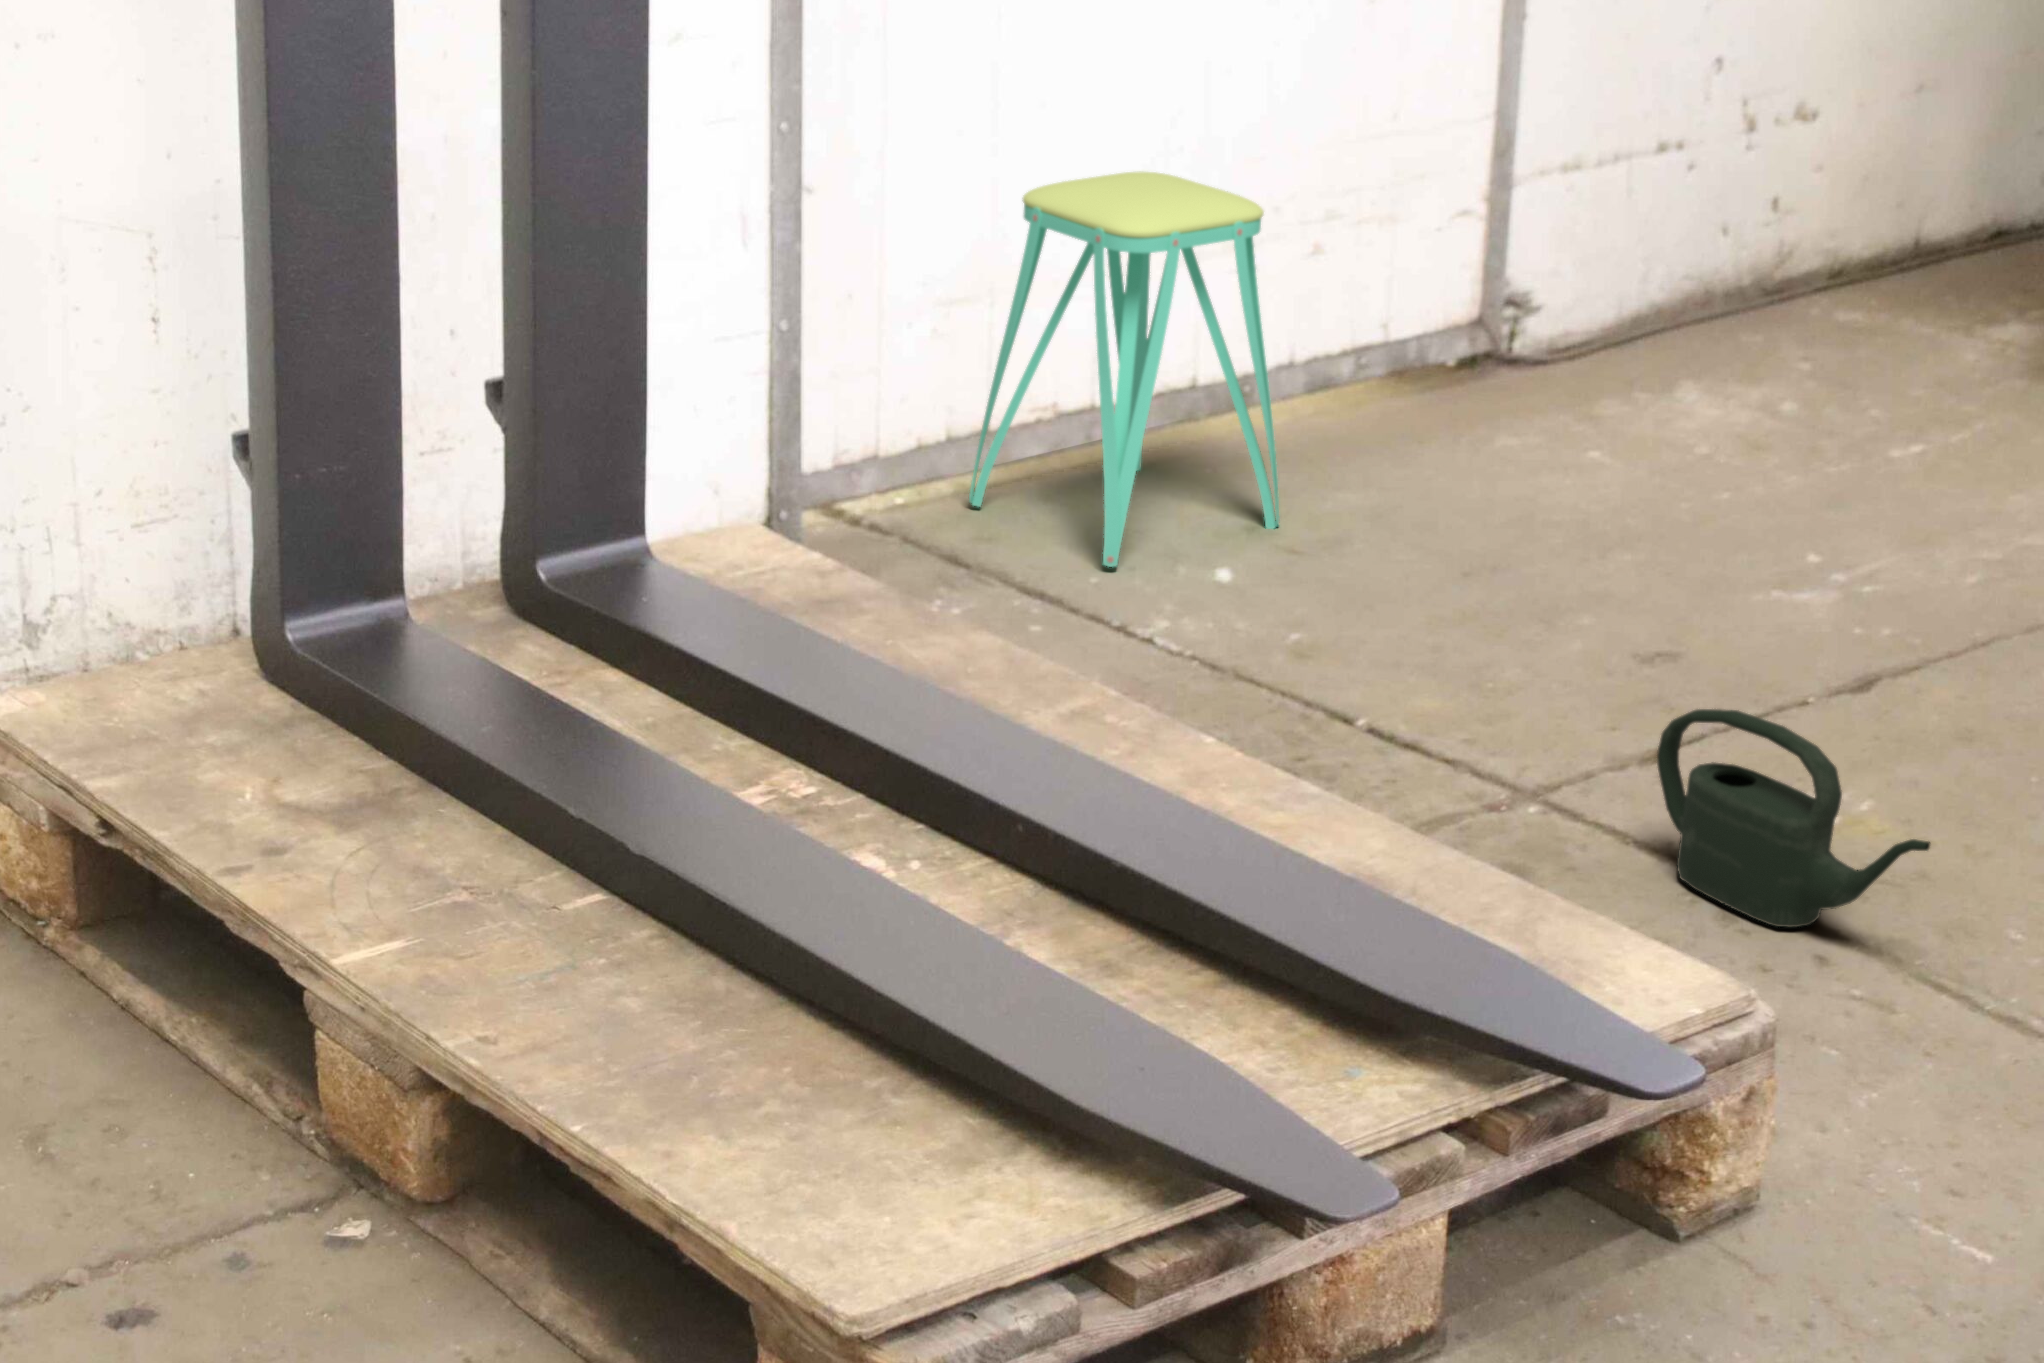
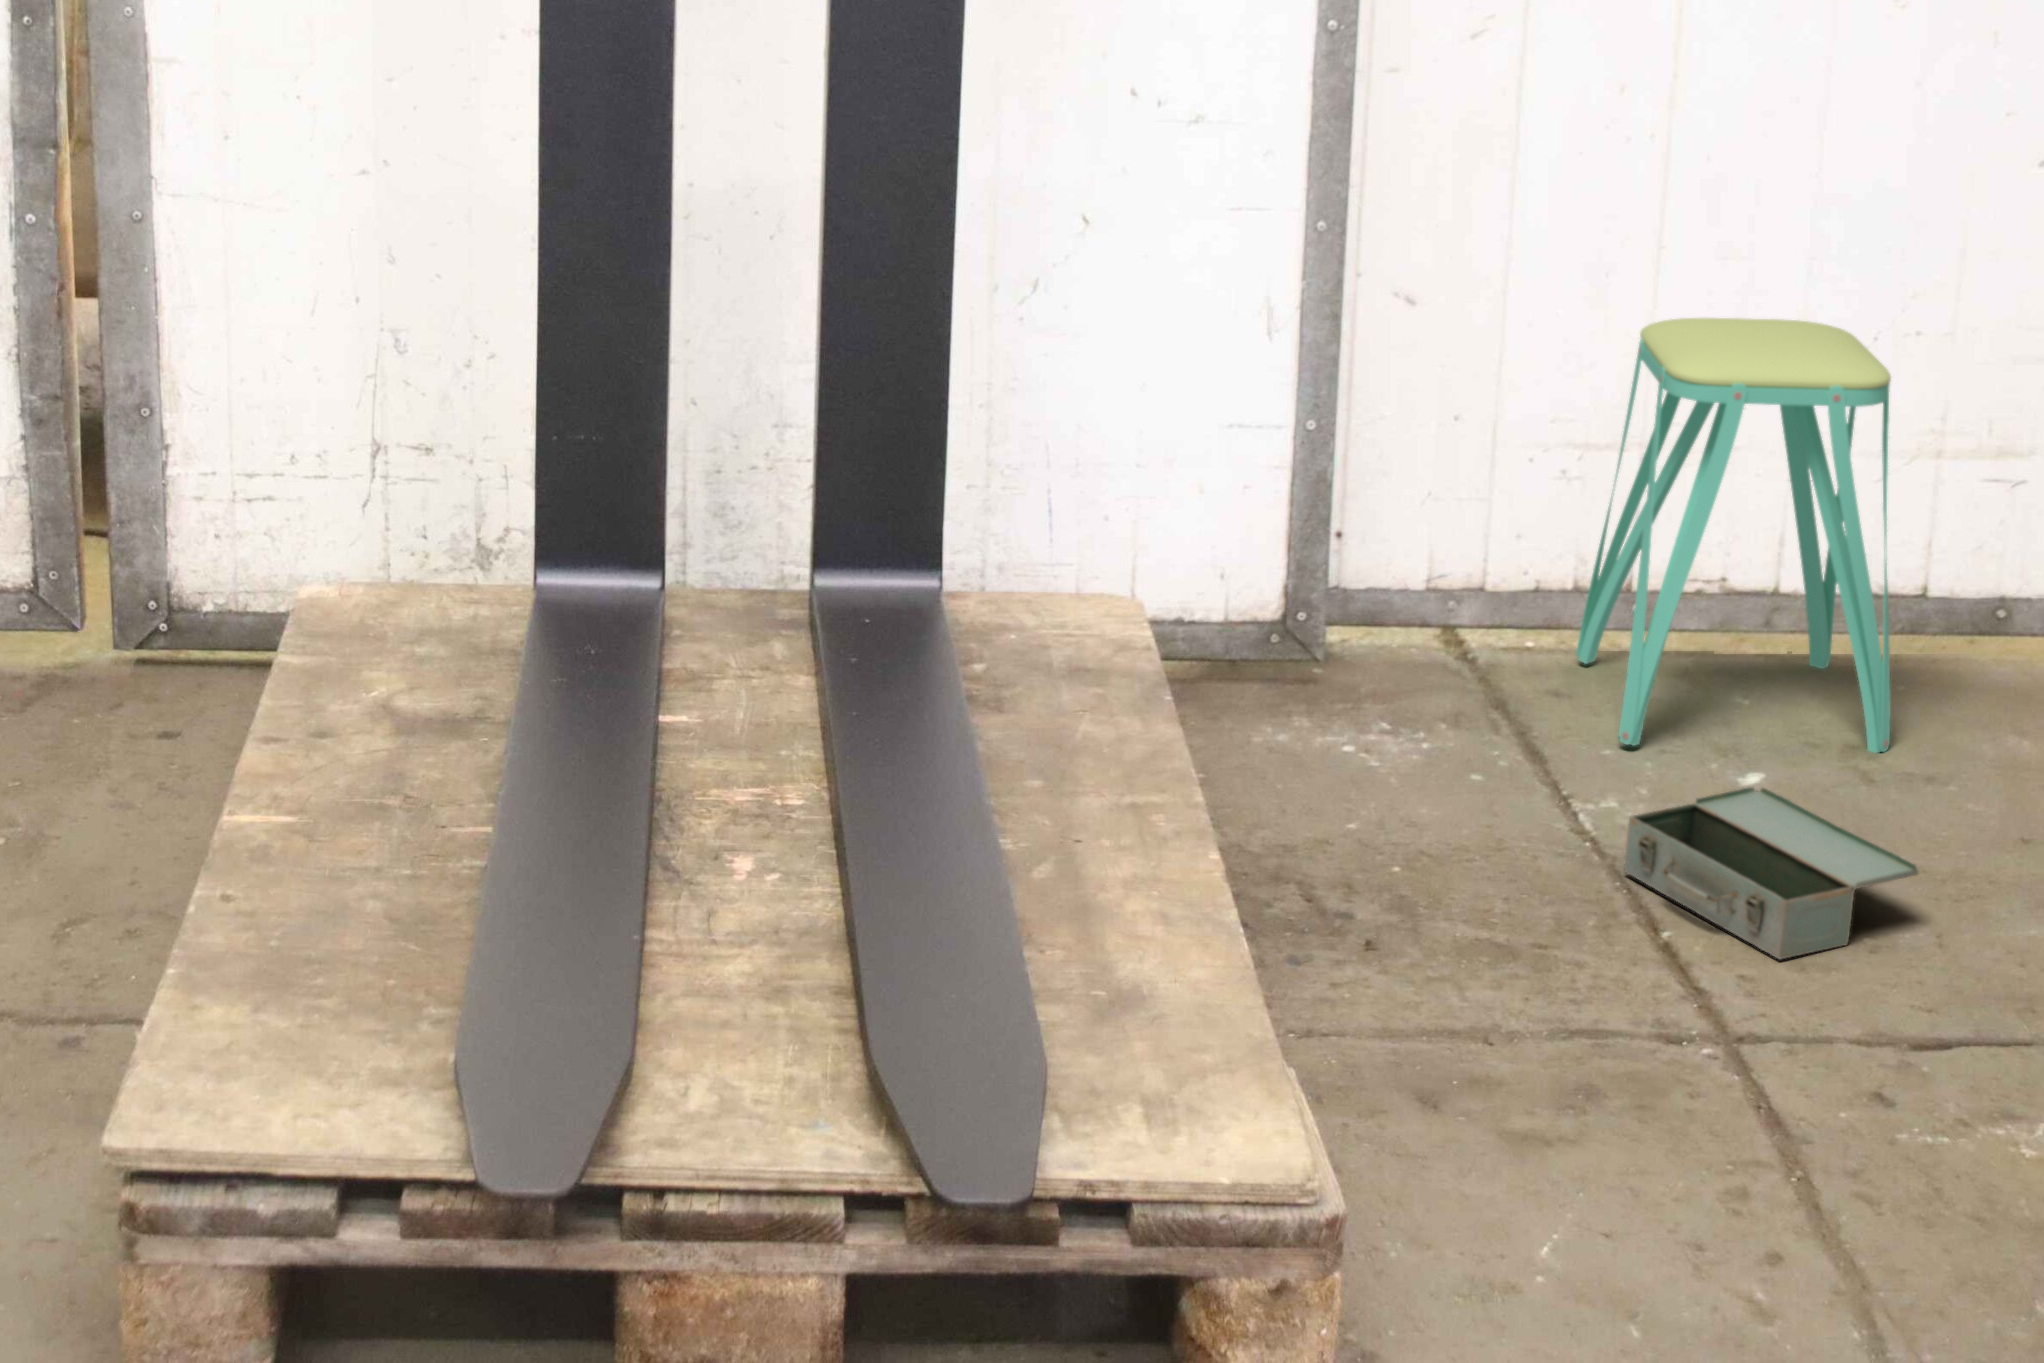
toolbox: none [1264,574,1507,712] -> present [1624,787,1919,960]
watering can: present [1657,709,1930,928] -> none [1739,970,1864,1241]

